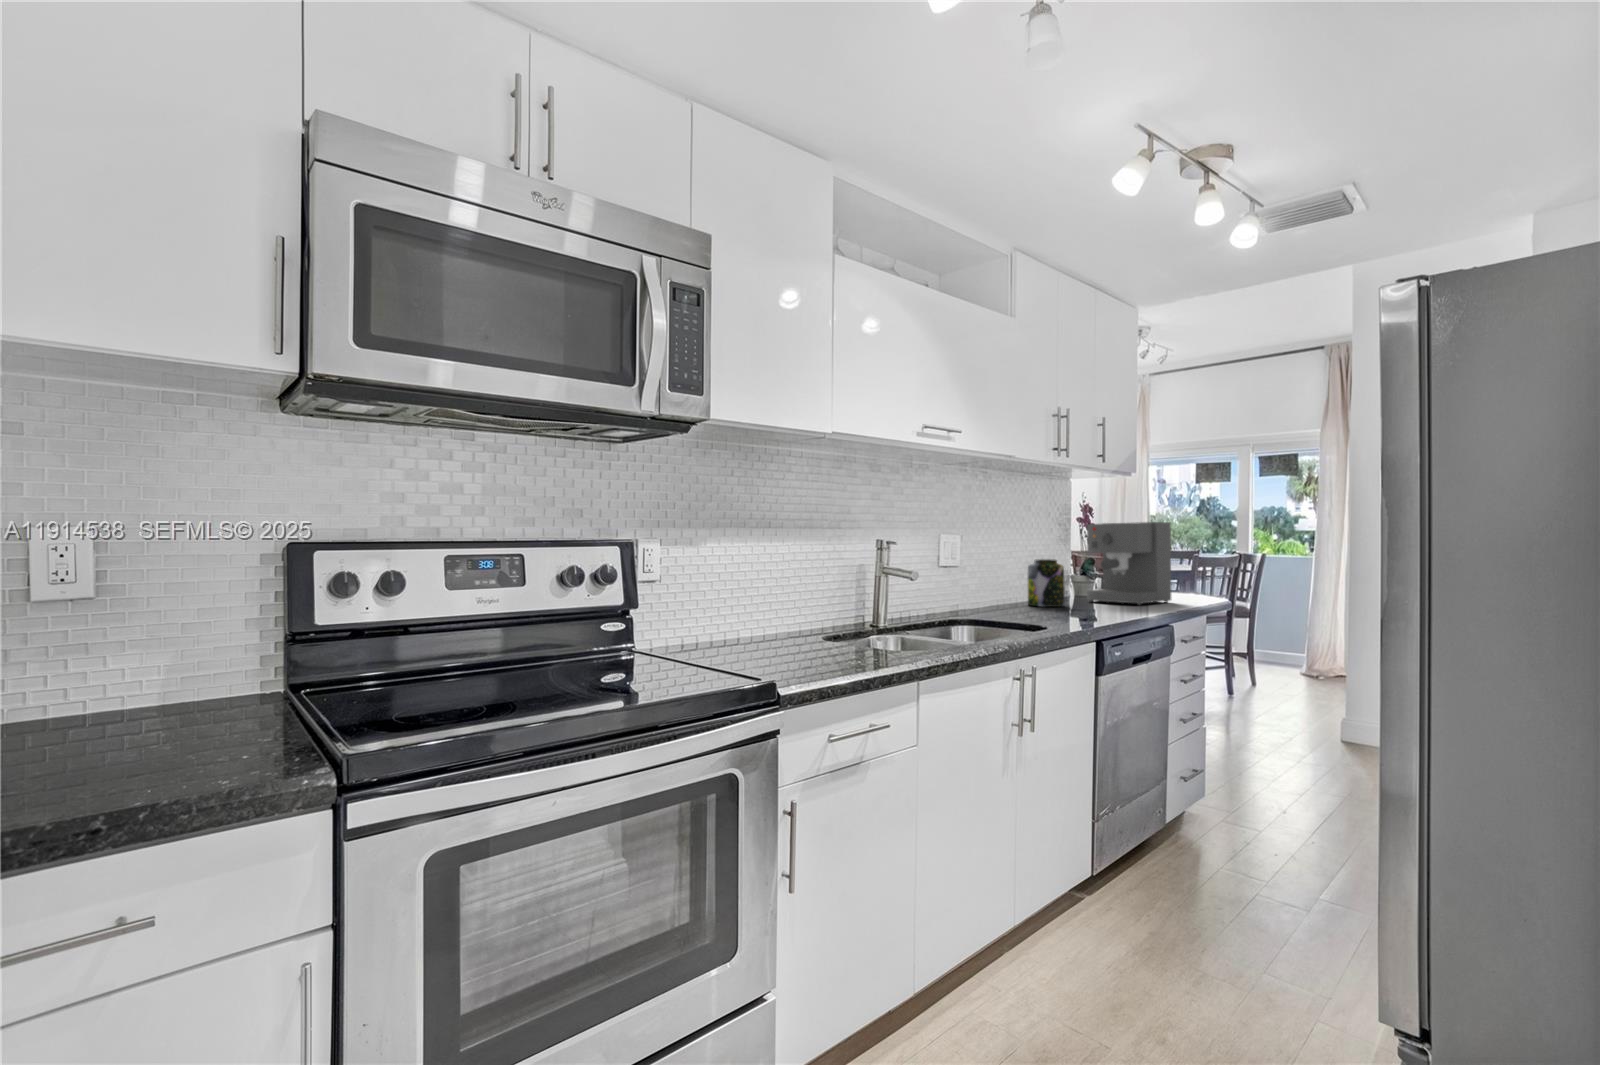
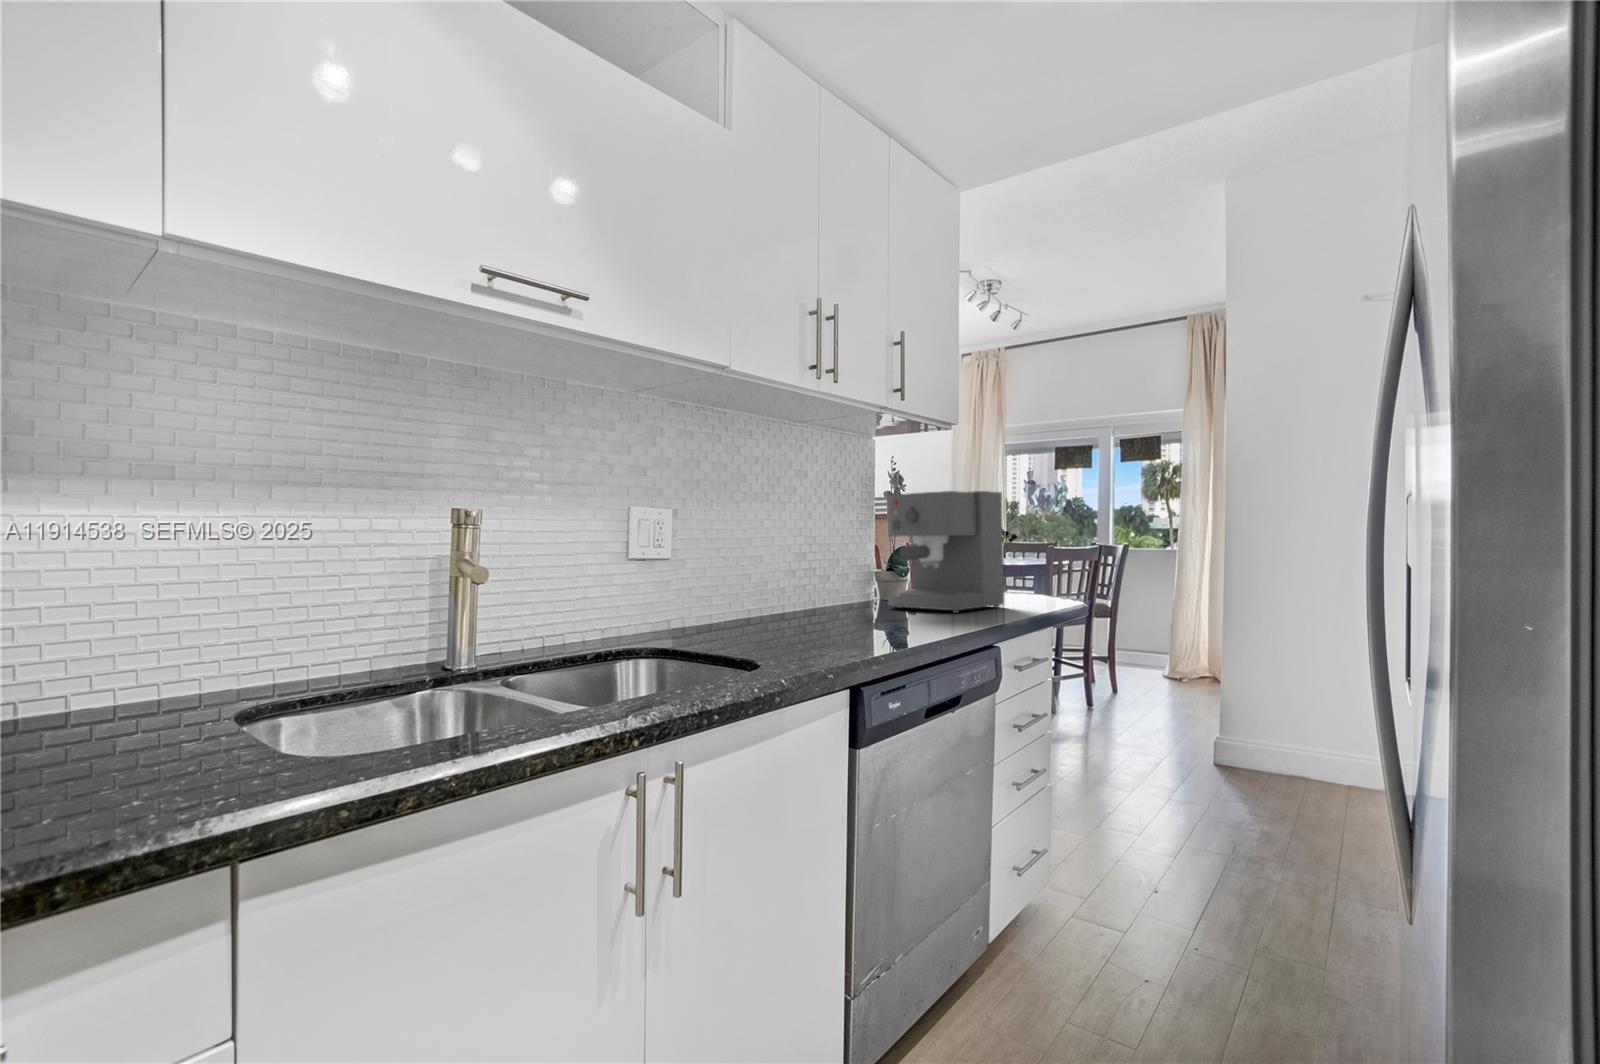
jar: present [1028,559,1065,607] -> none [797,547,848,618]

